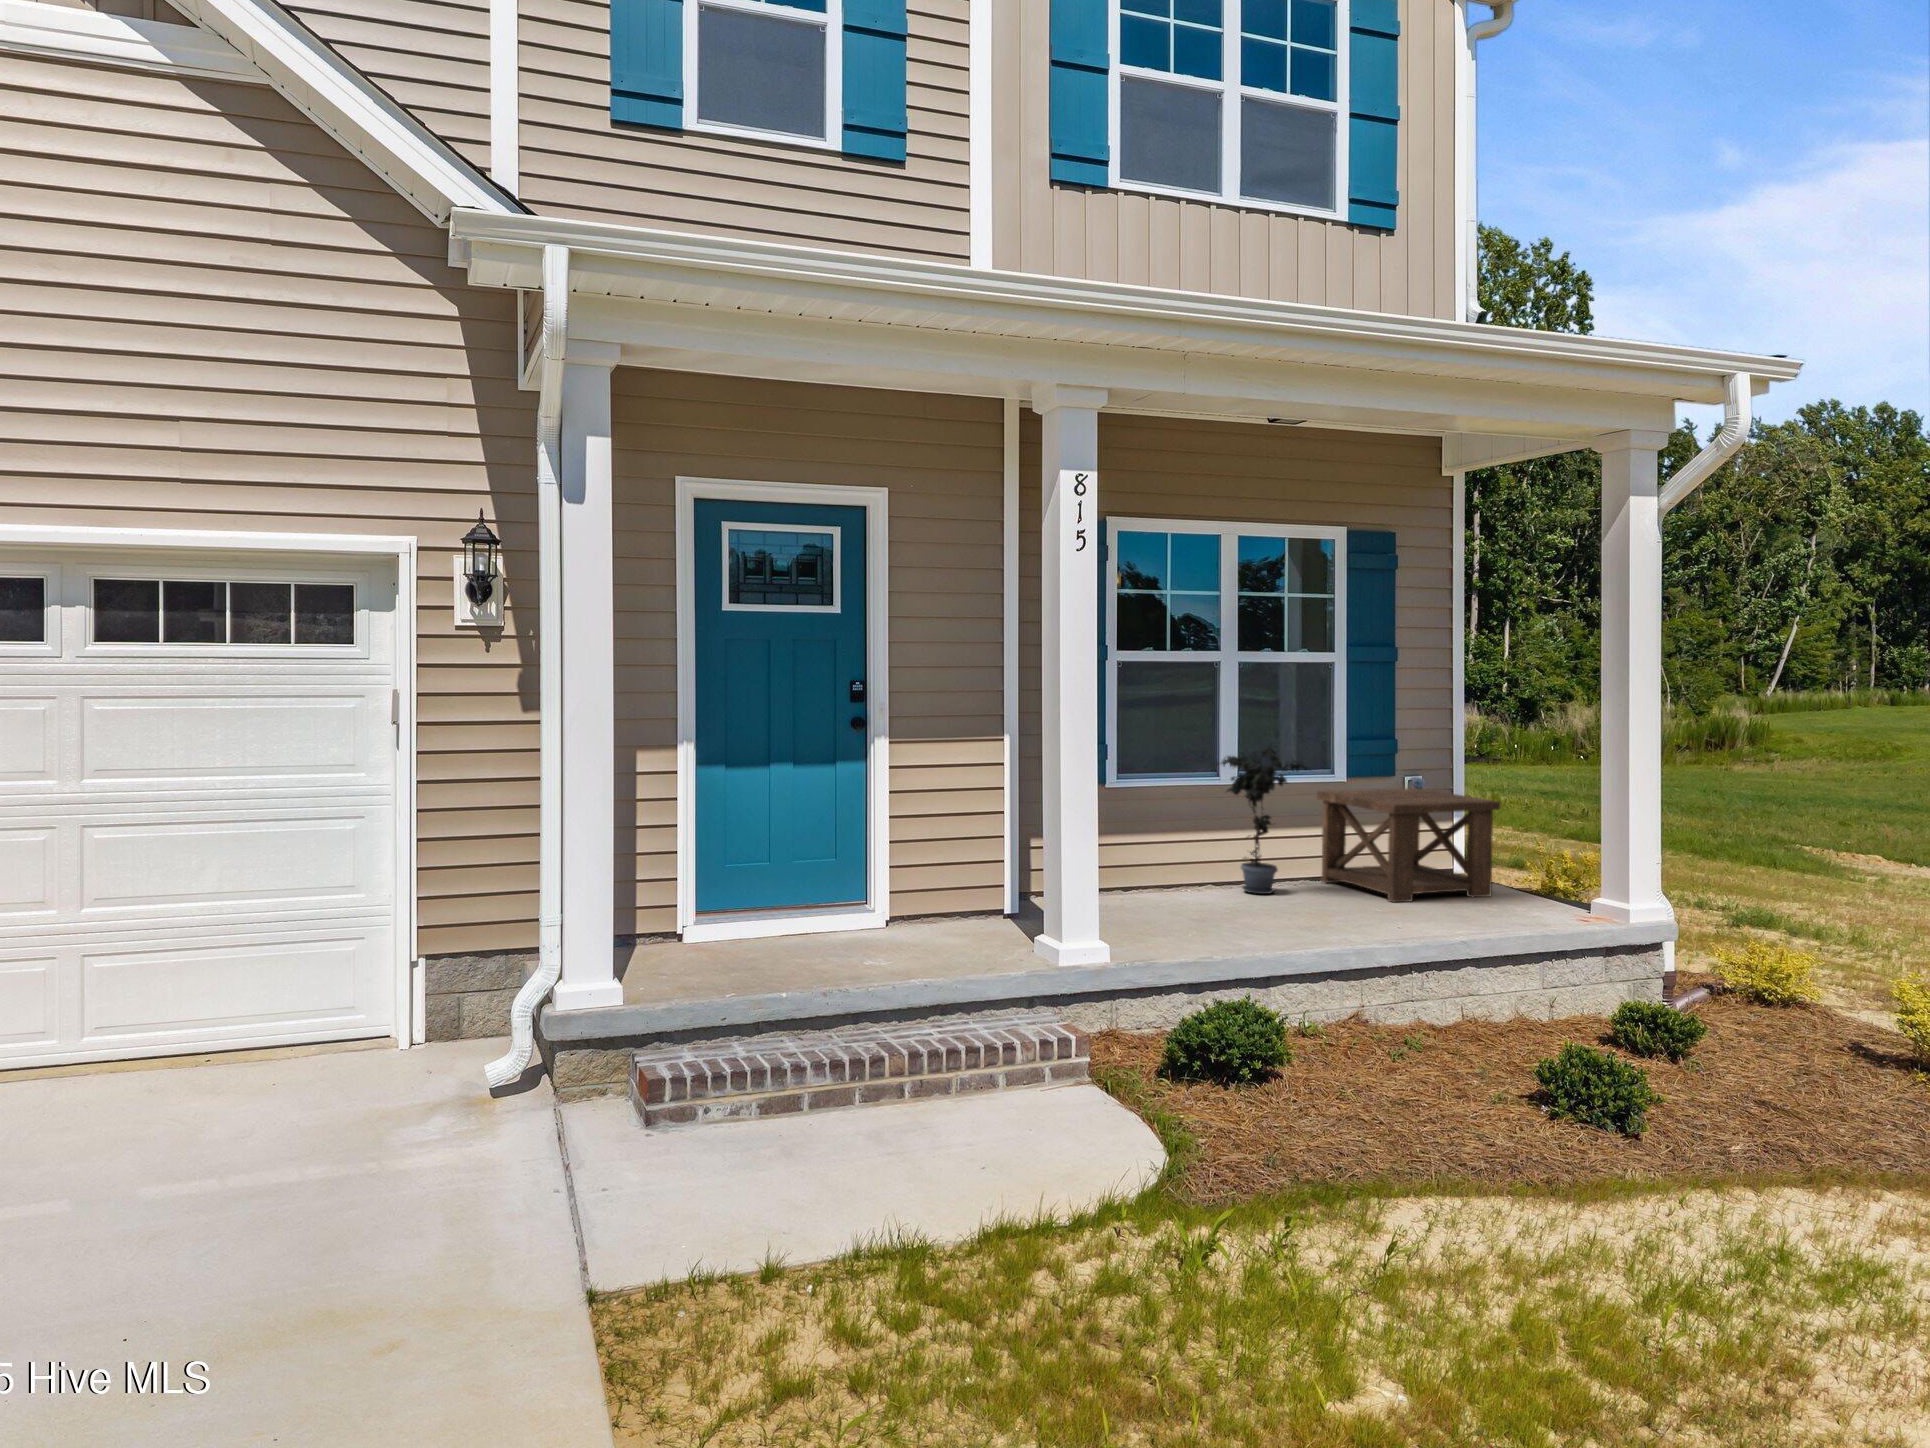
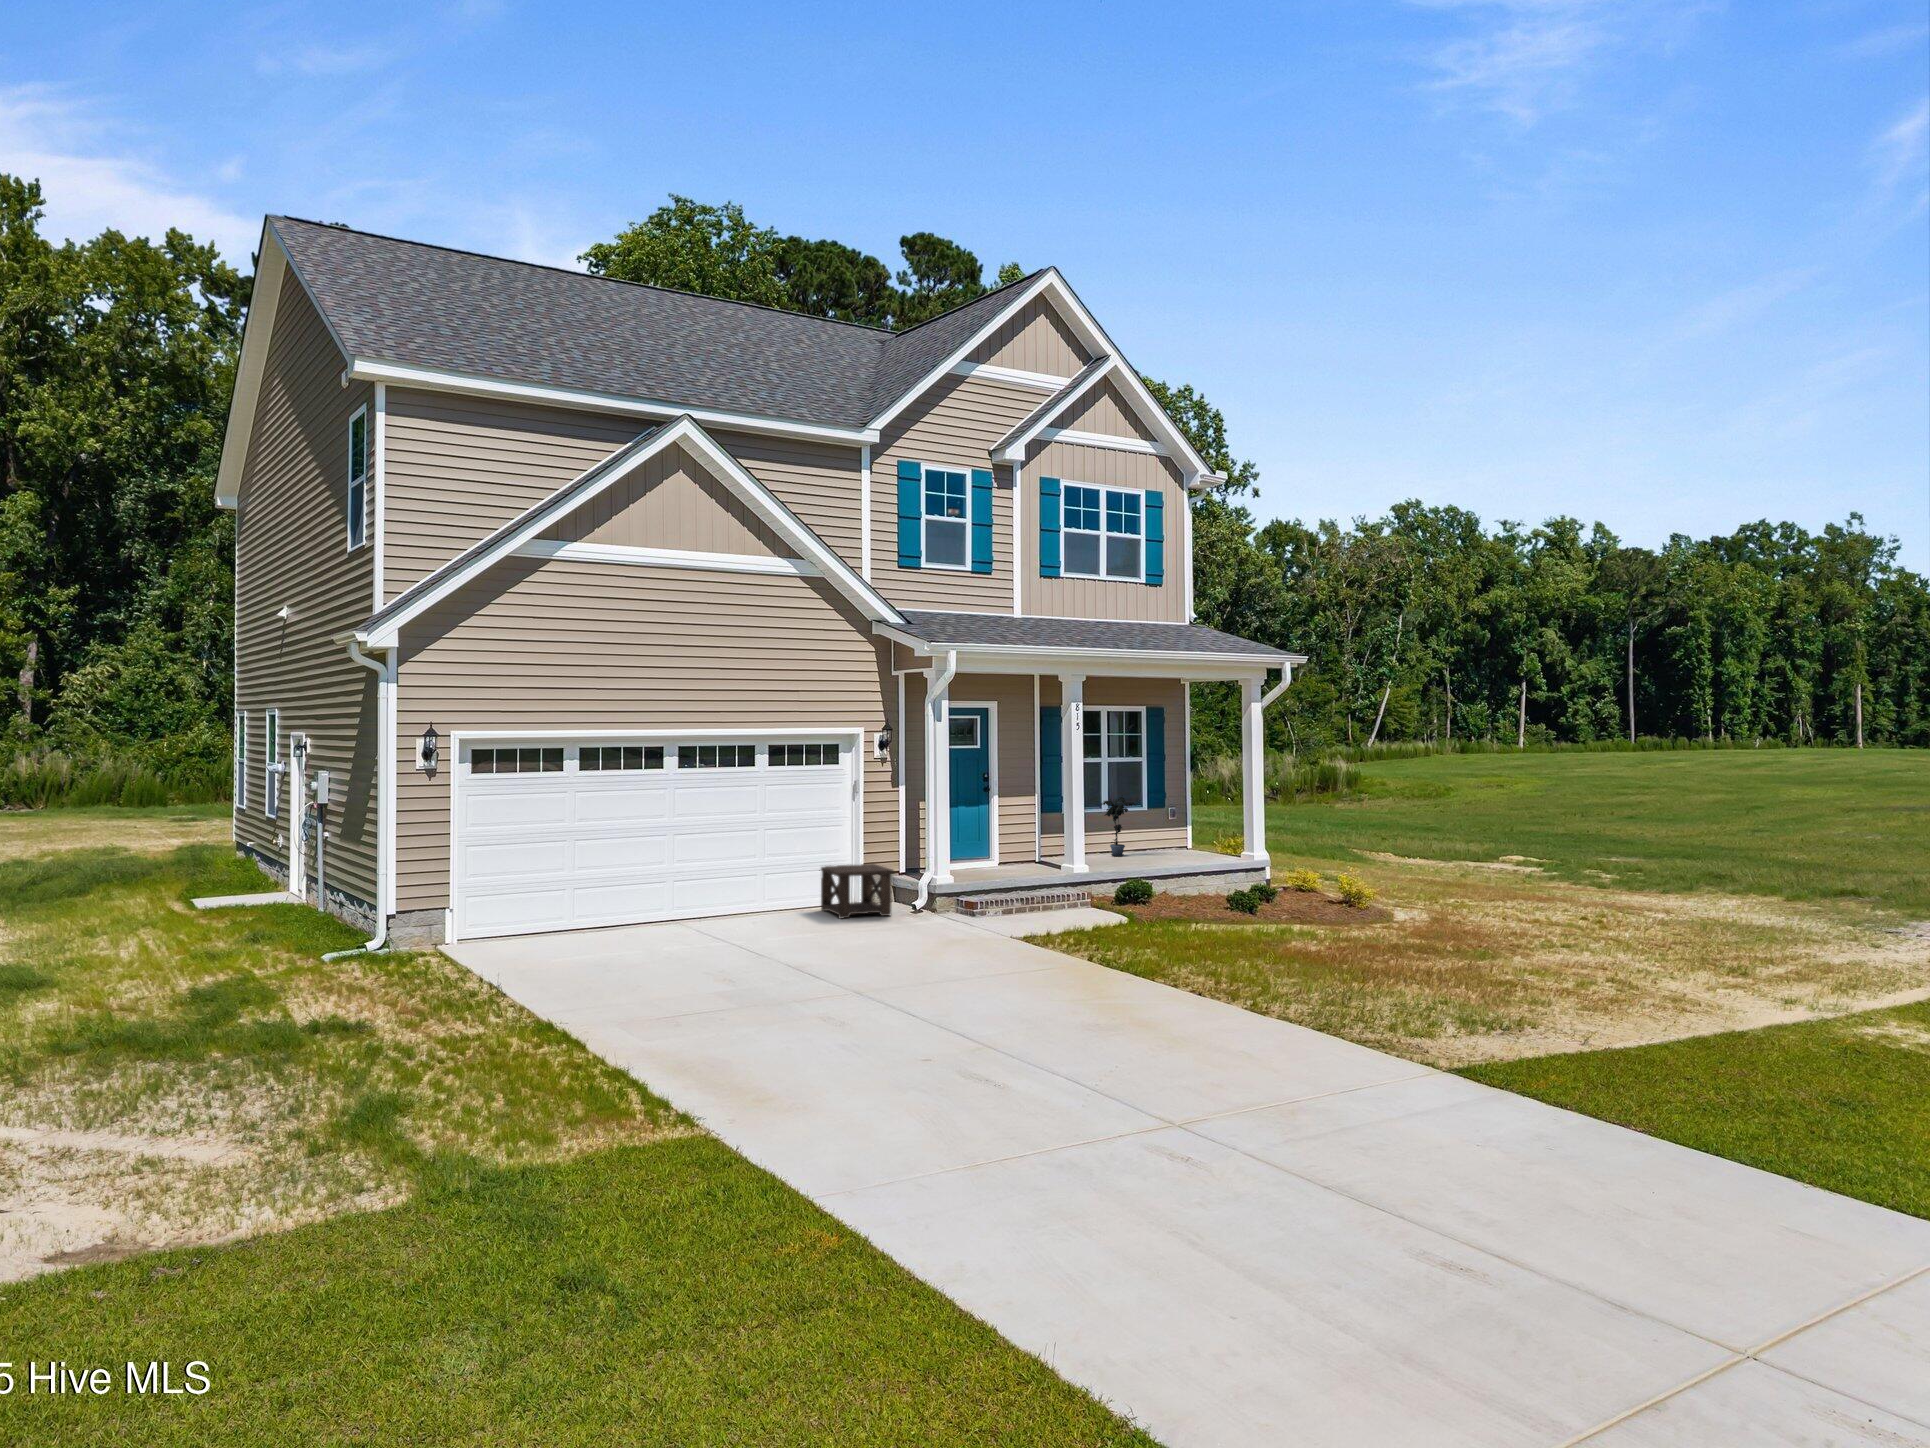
side table: present [1317,788,1500,903] -> present [819,864,894,919]

